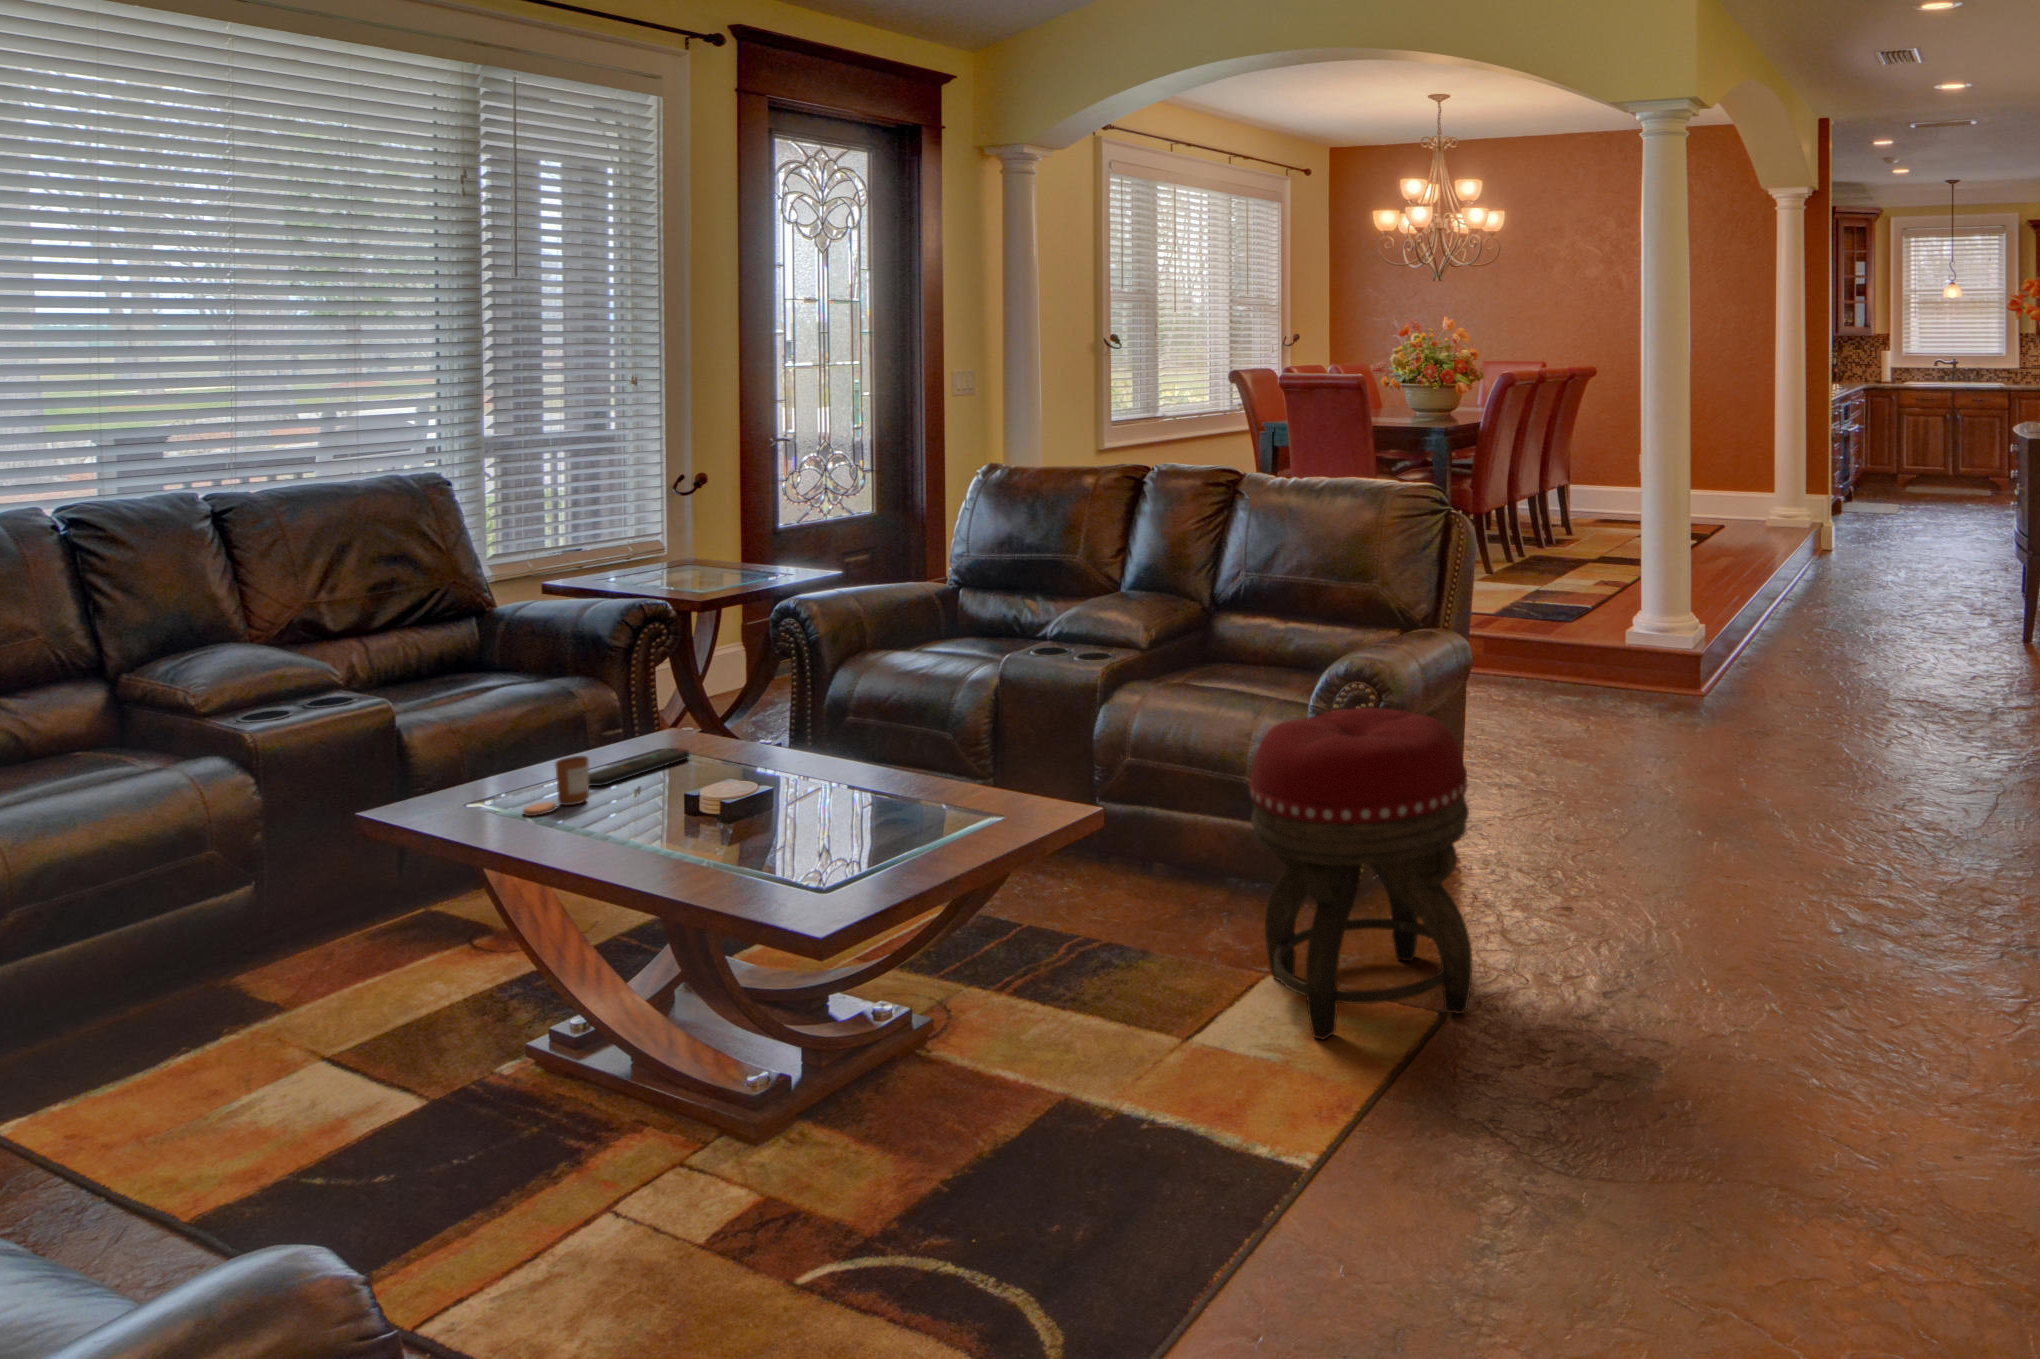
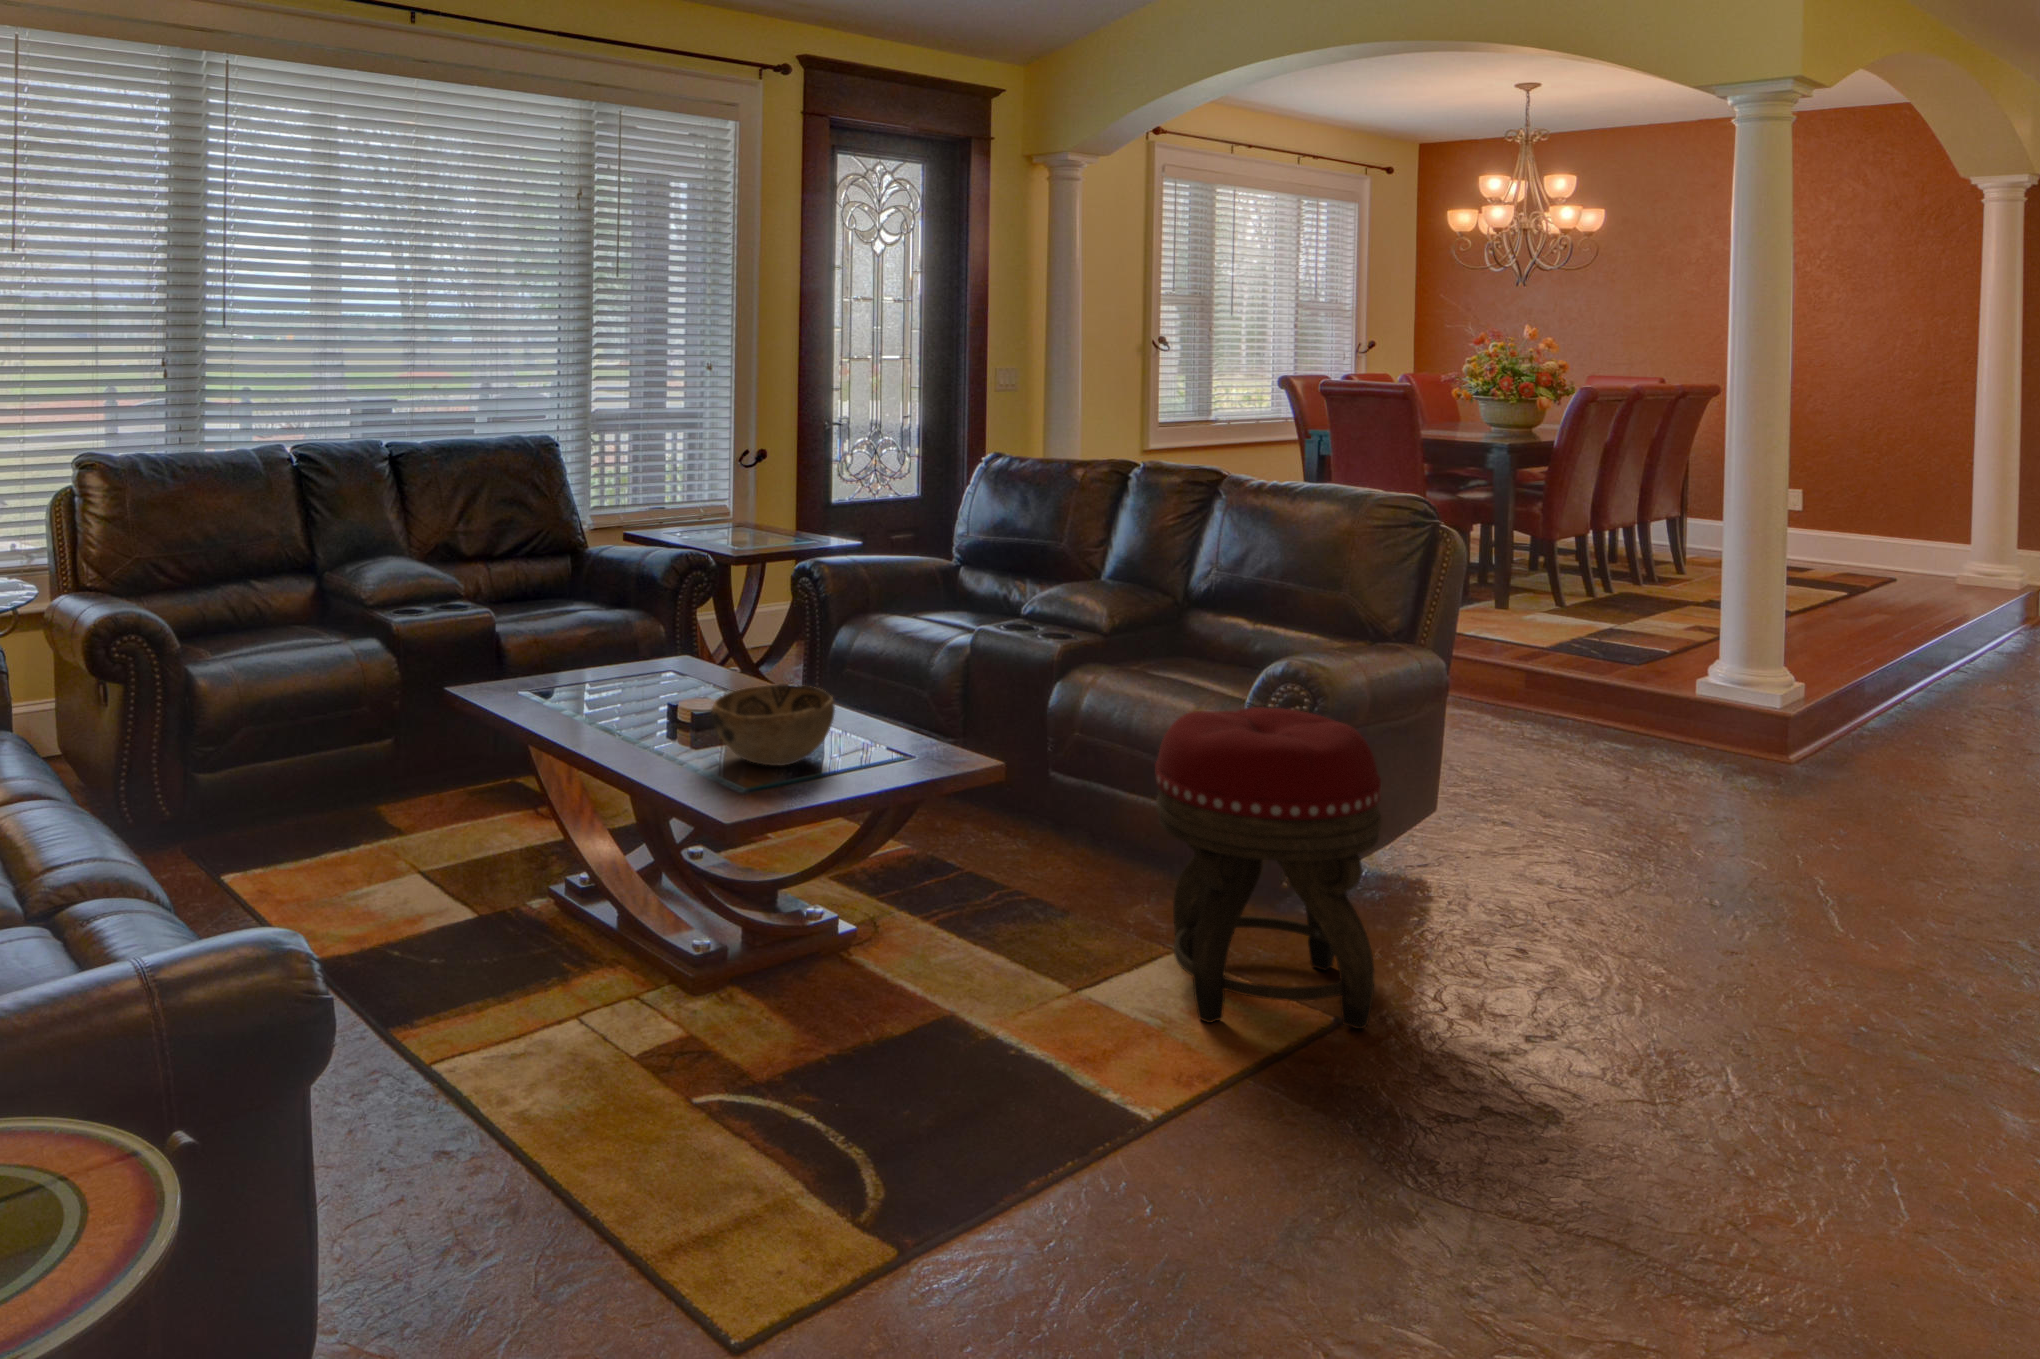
remote control: present [589,748,689,786] -> none [608,668,692,690]
decorative bowl: none [760,752,911,852] -> present [711,684,835,766]
candle: present [523,756,589,816] -> none [558,663,608,705]

